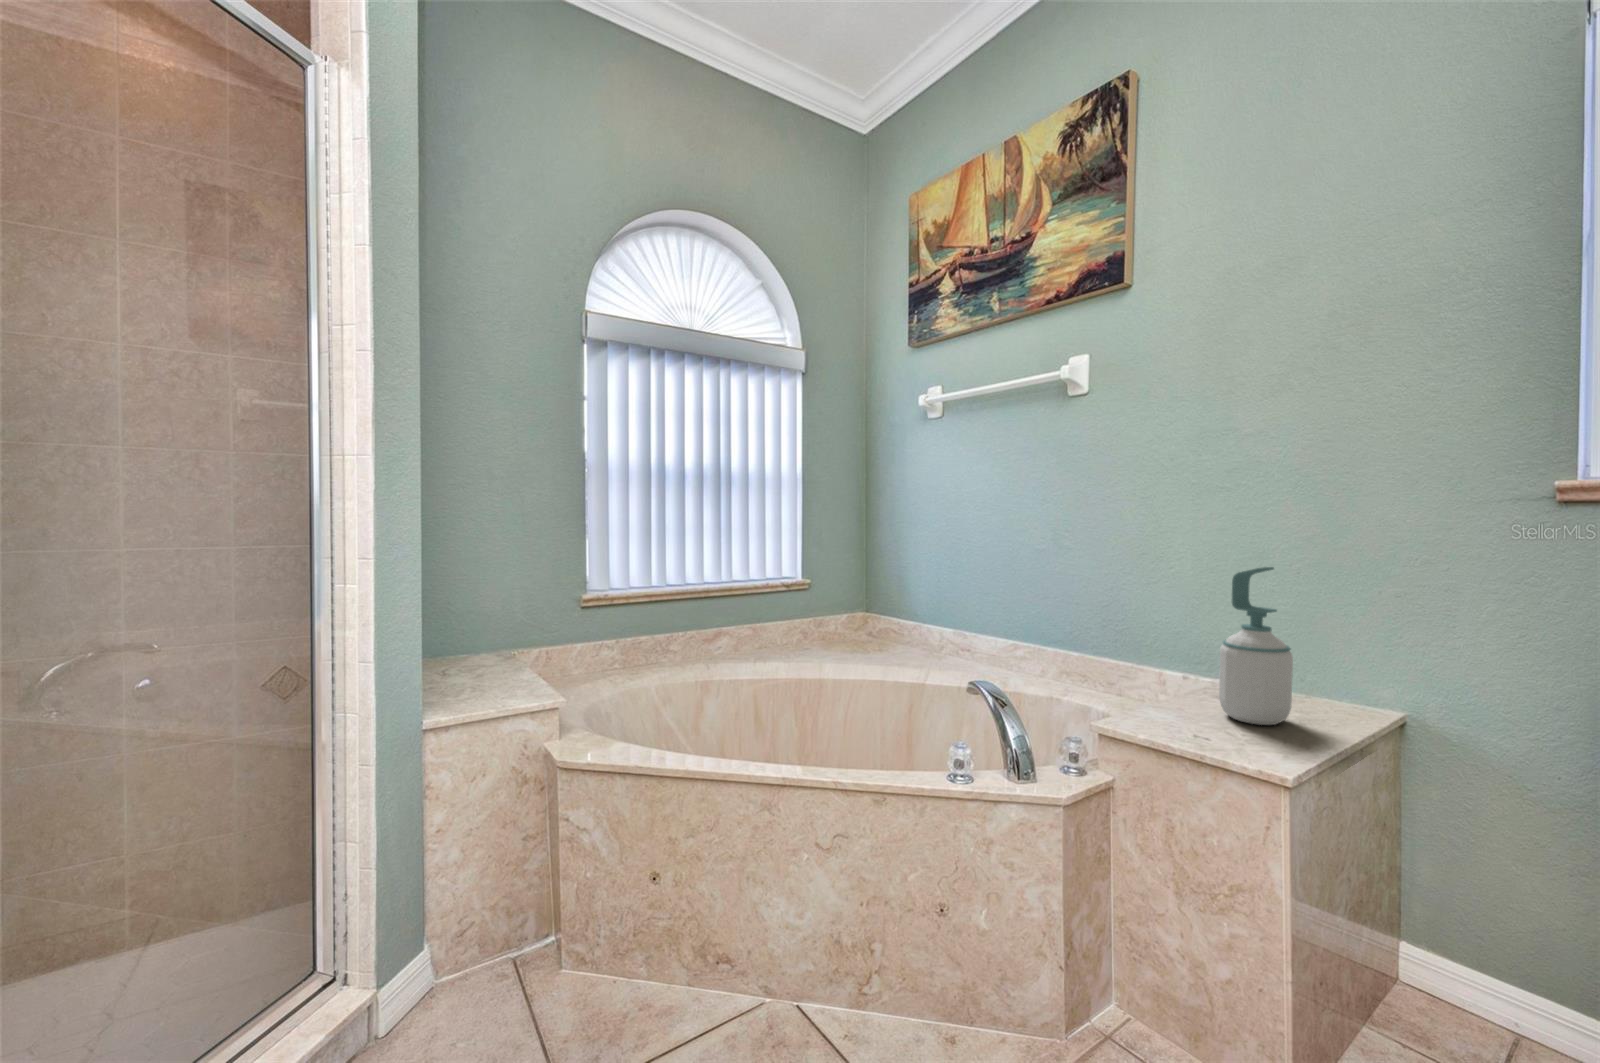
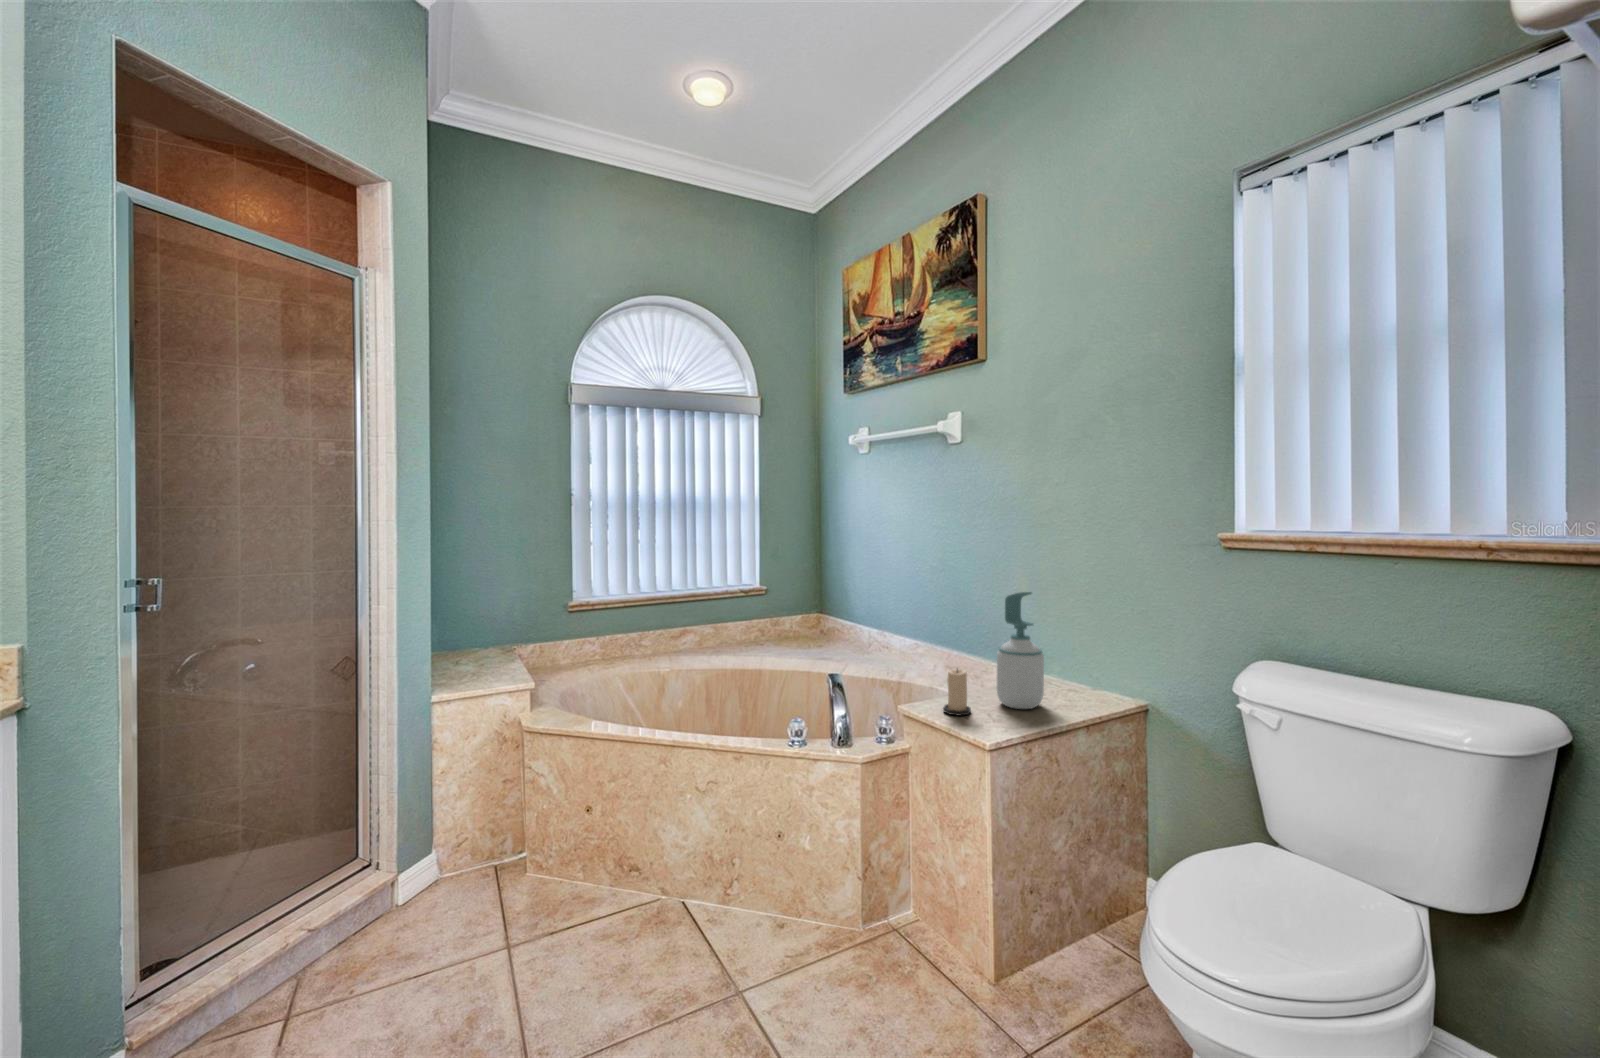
candle: none [1164,670,1207,737] -> present [943,669,971,716]

